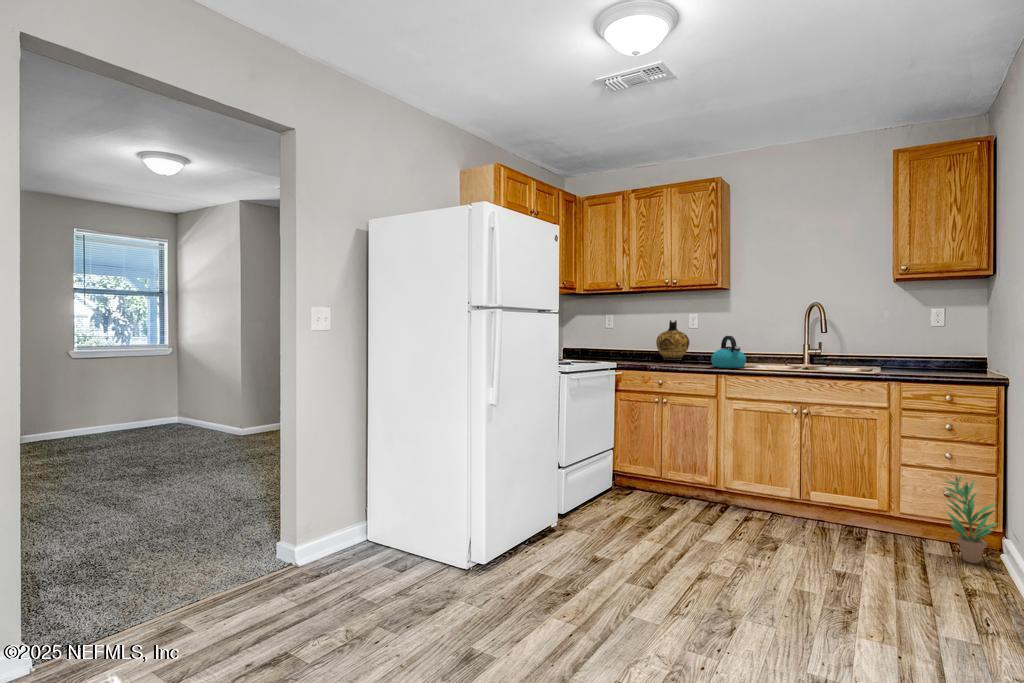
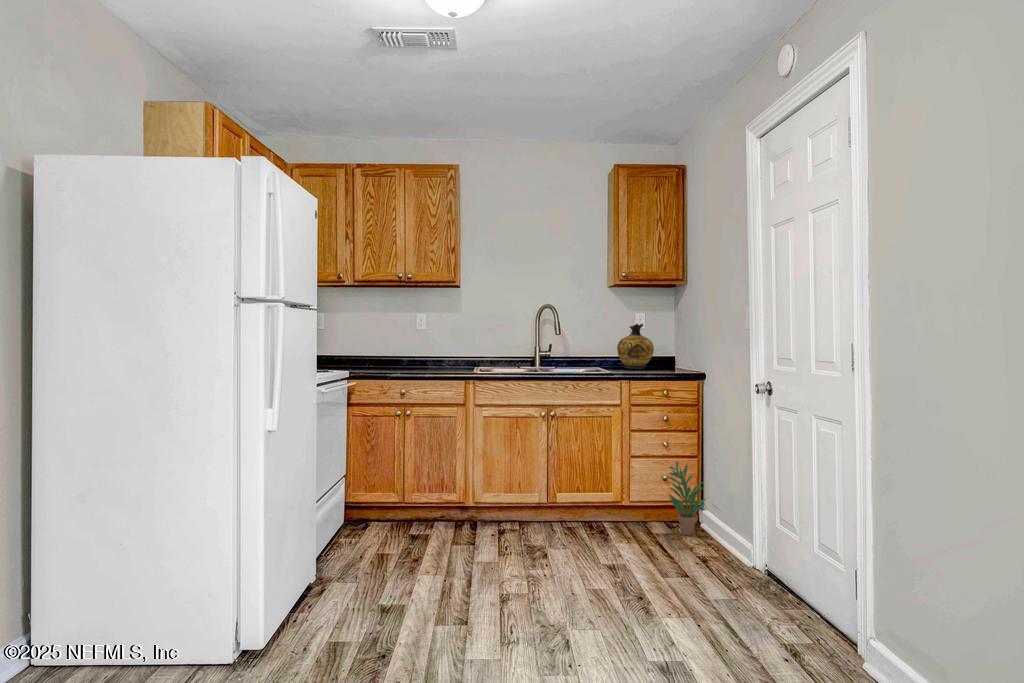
ceramic jug: present [656,320,689,360] -> present [617,324,654,369]
kettle: present [711,336,746,368] -> none [455,339,490,373]

